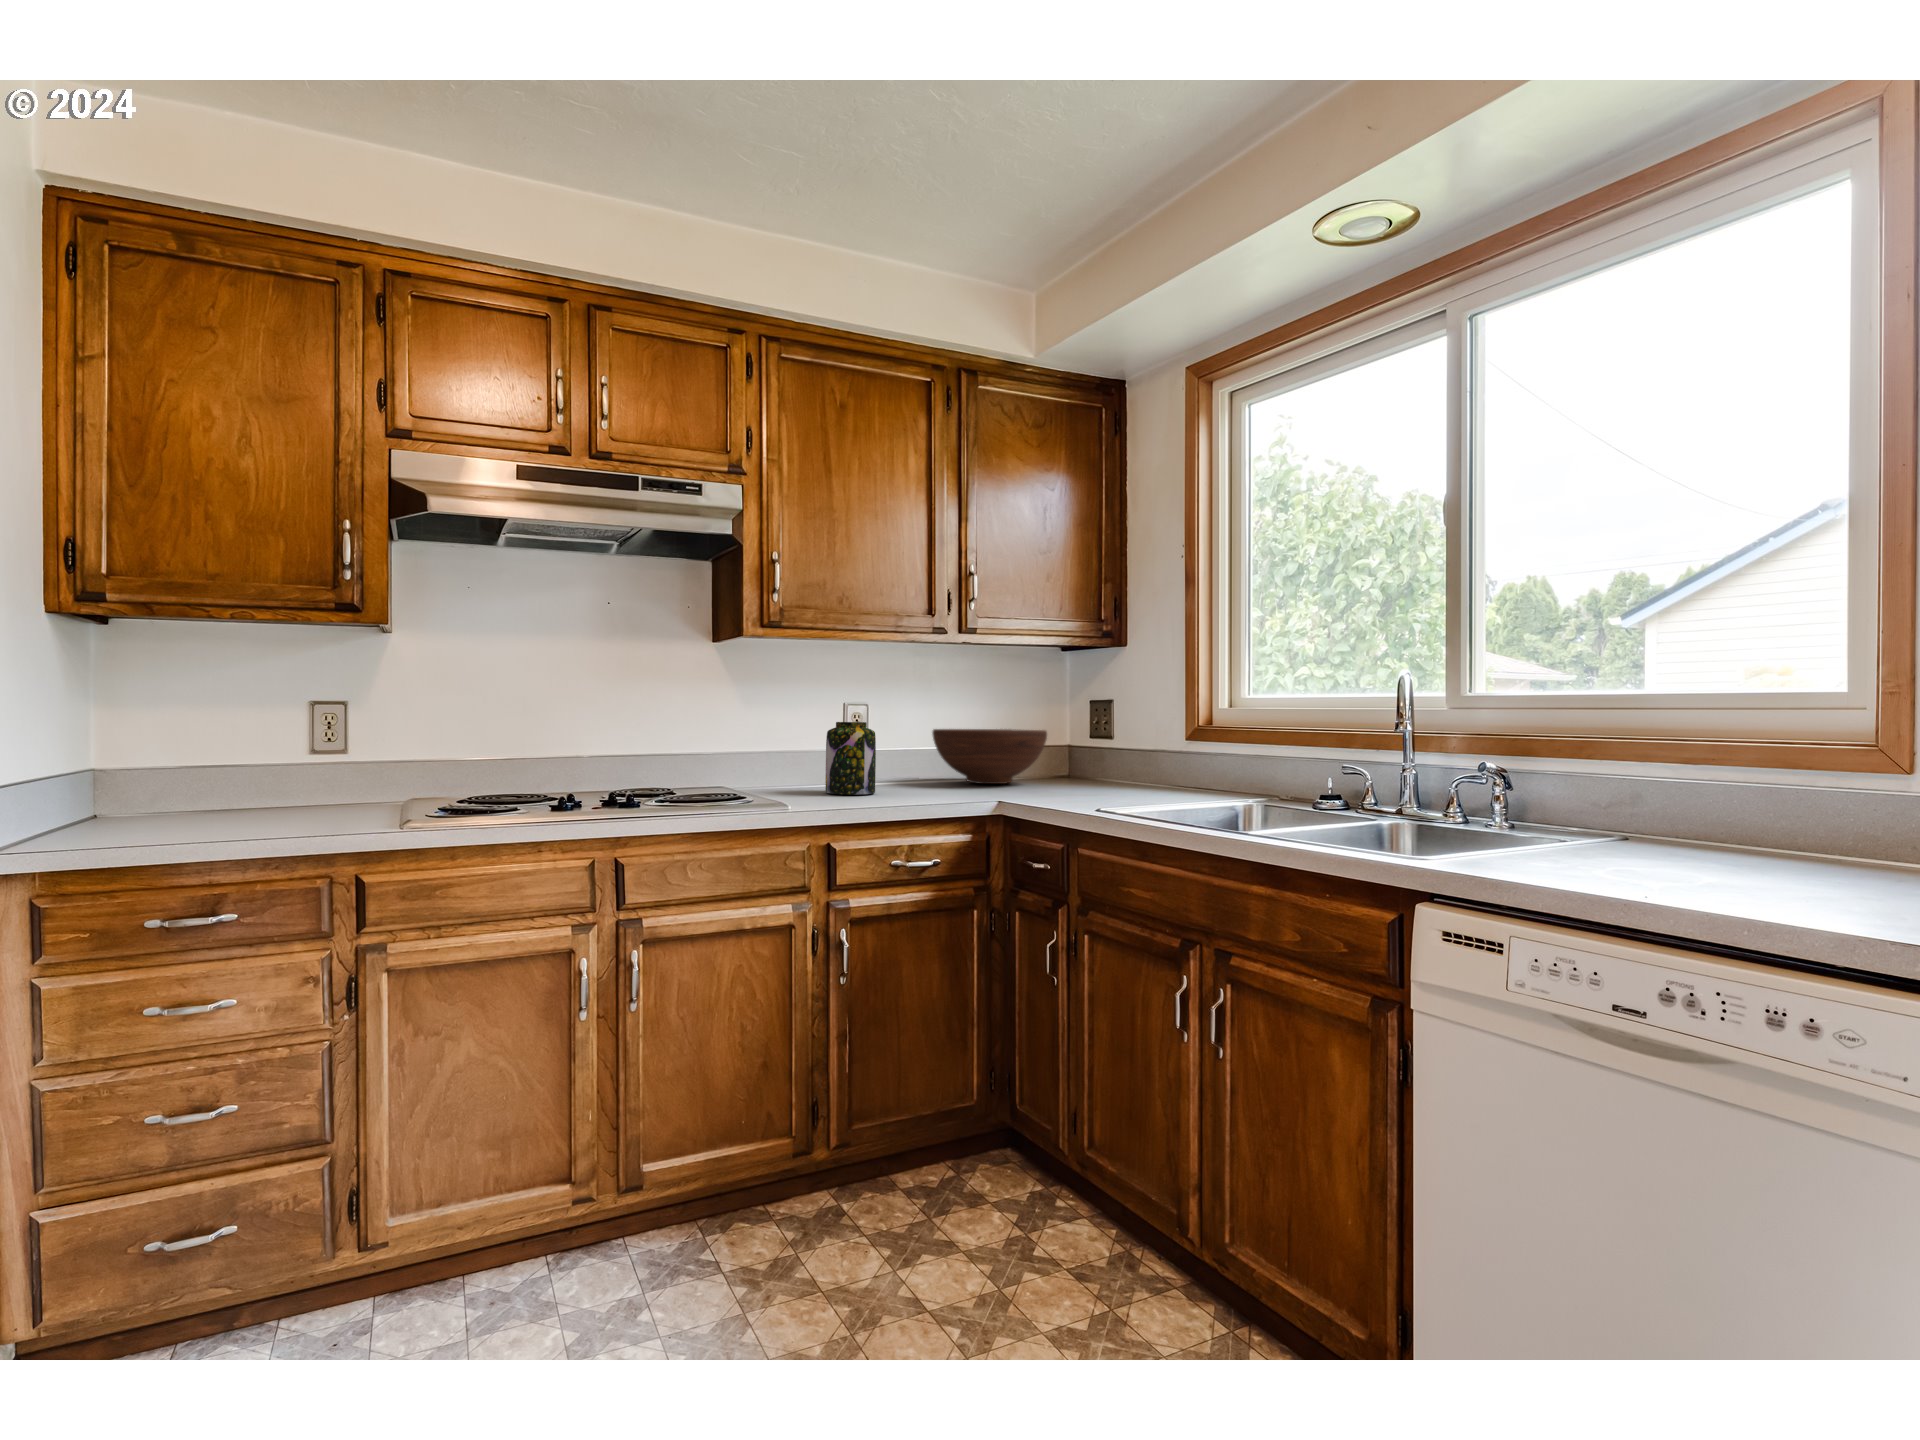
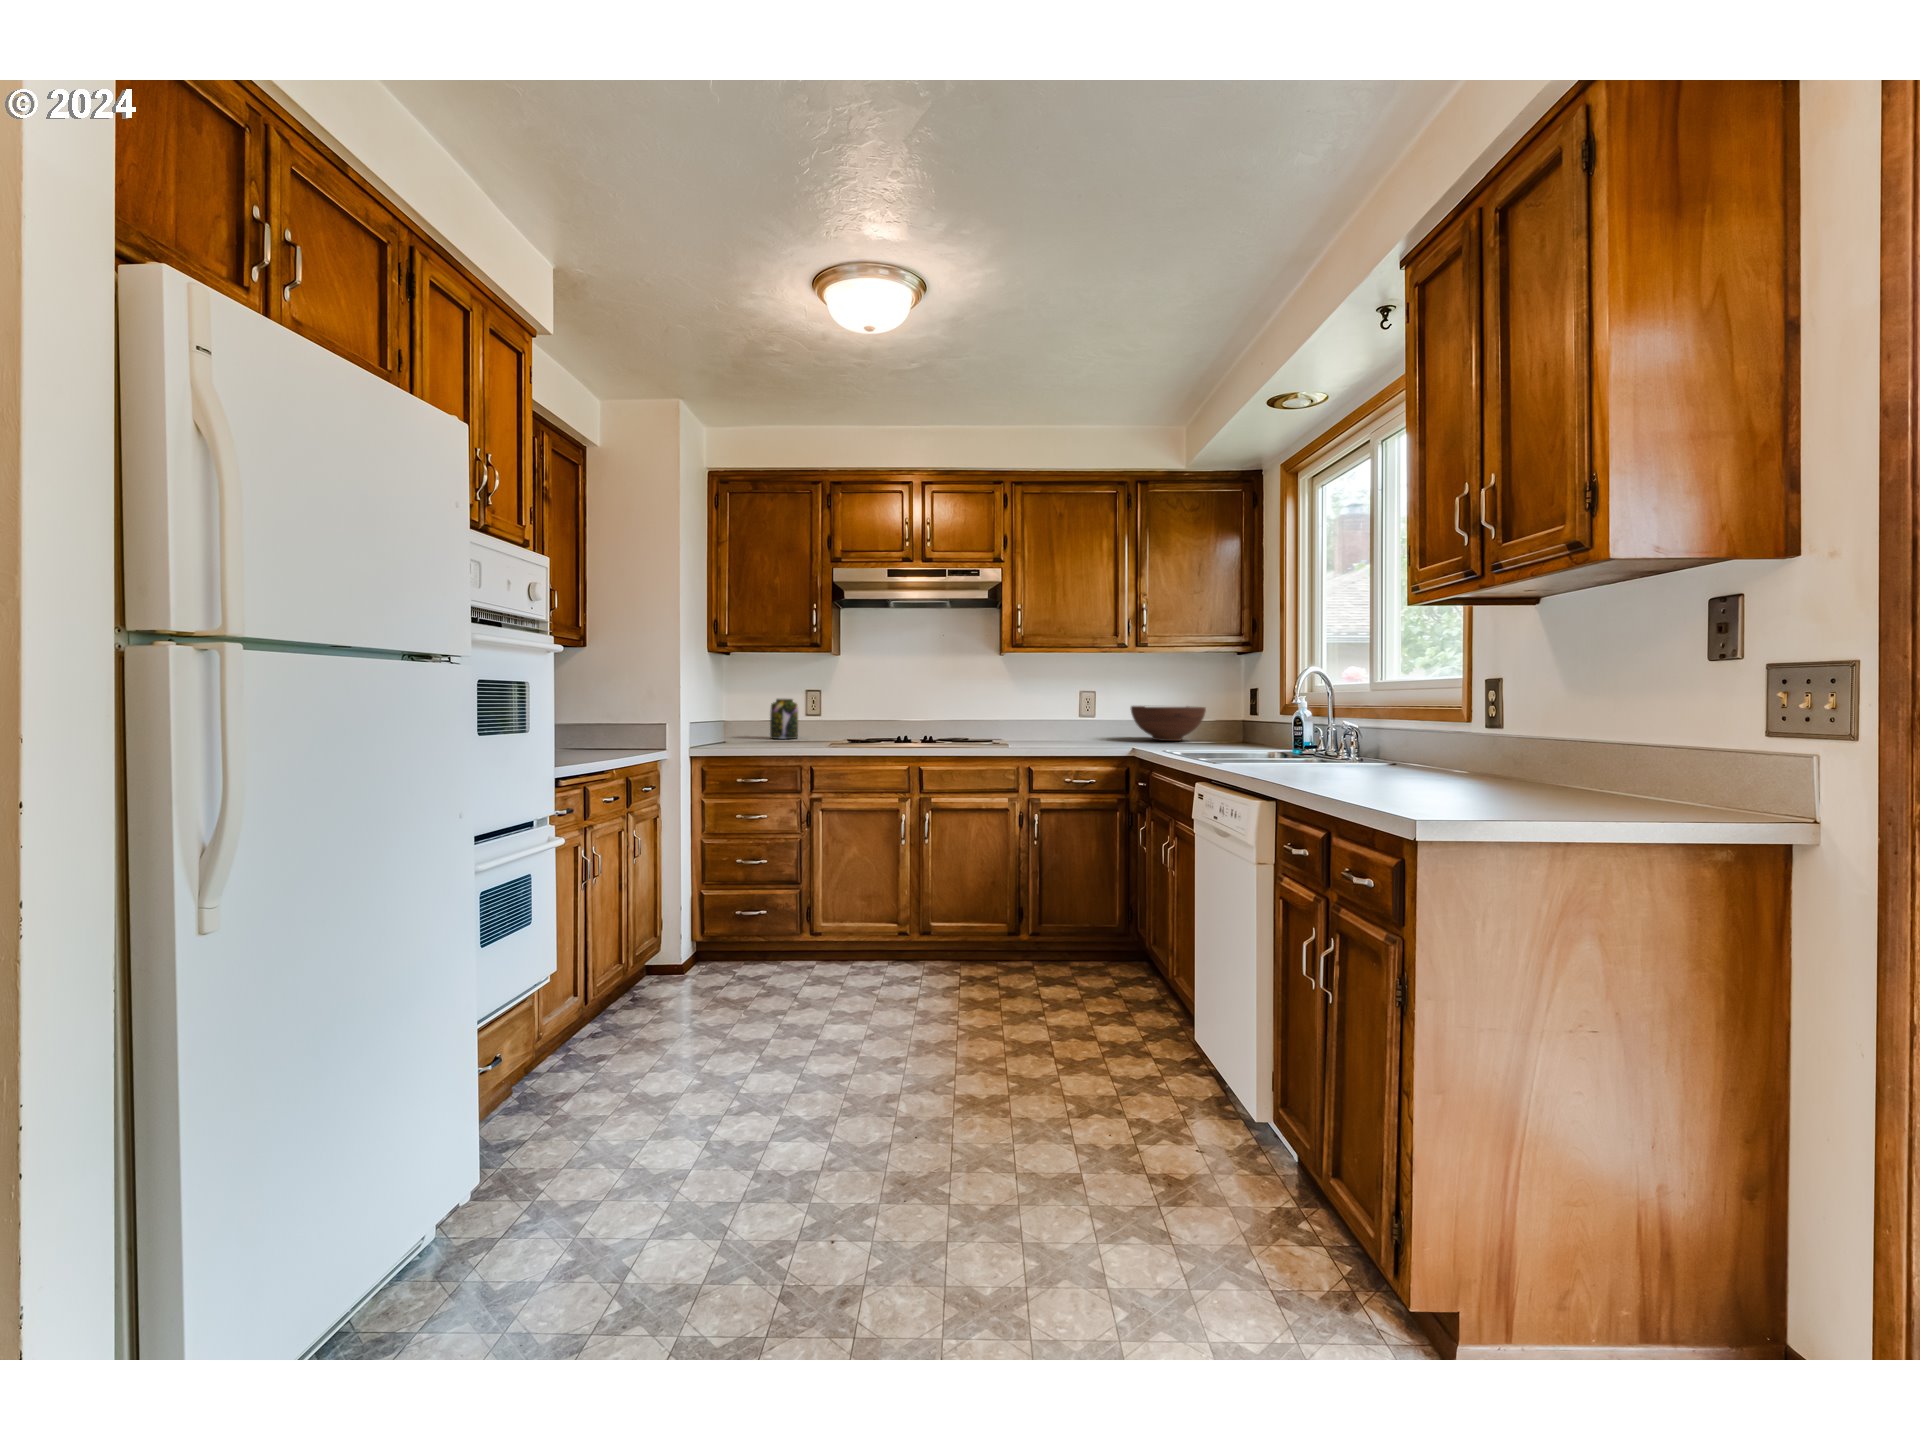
jar: present [825,722,876,795] -> present [770,699,798,739]

